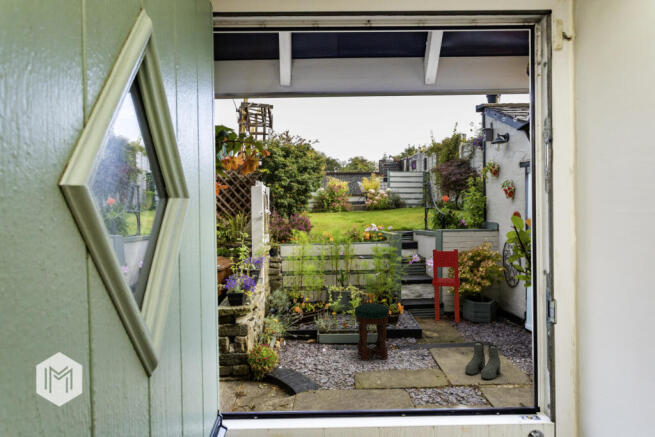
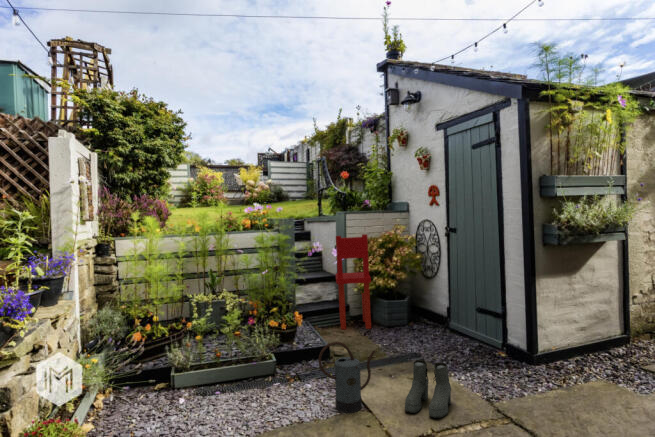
stool: present [355,303,389,361] -> none [231,317,286,413]
watering can: none [409,323,448,369] -> present [318,342,375,413]

